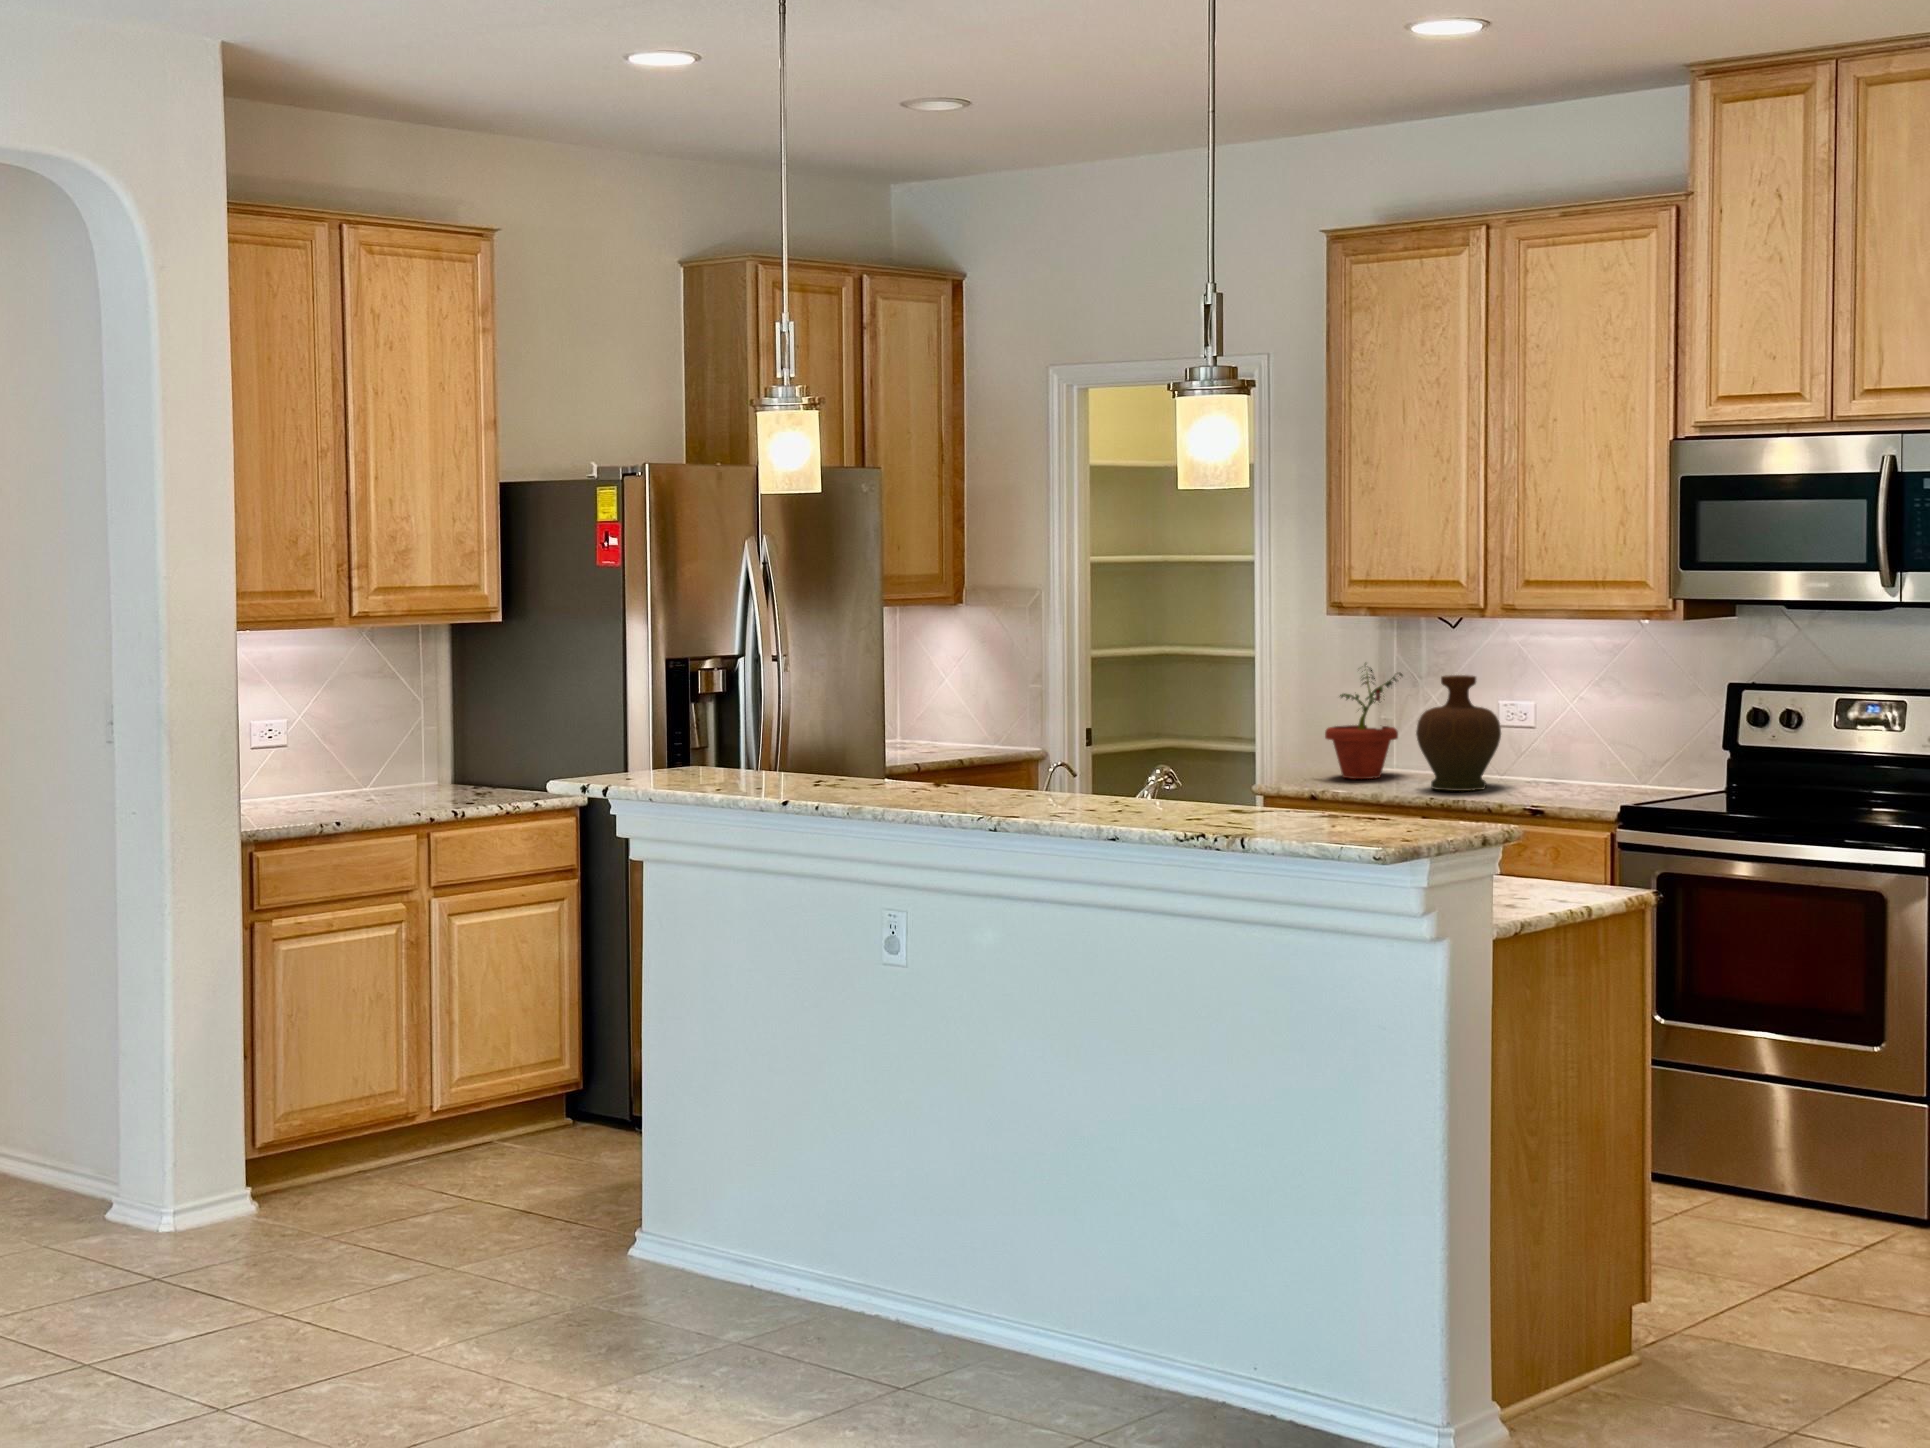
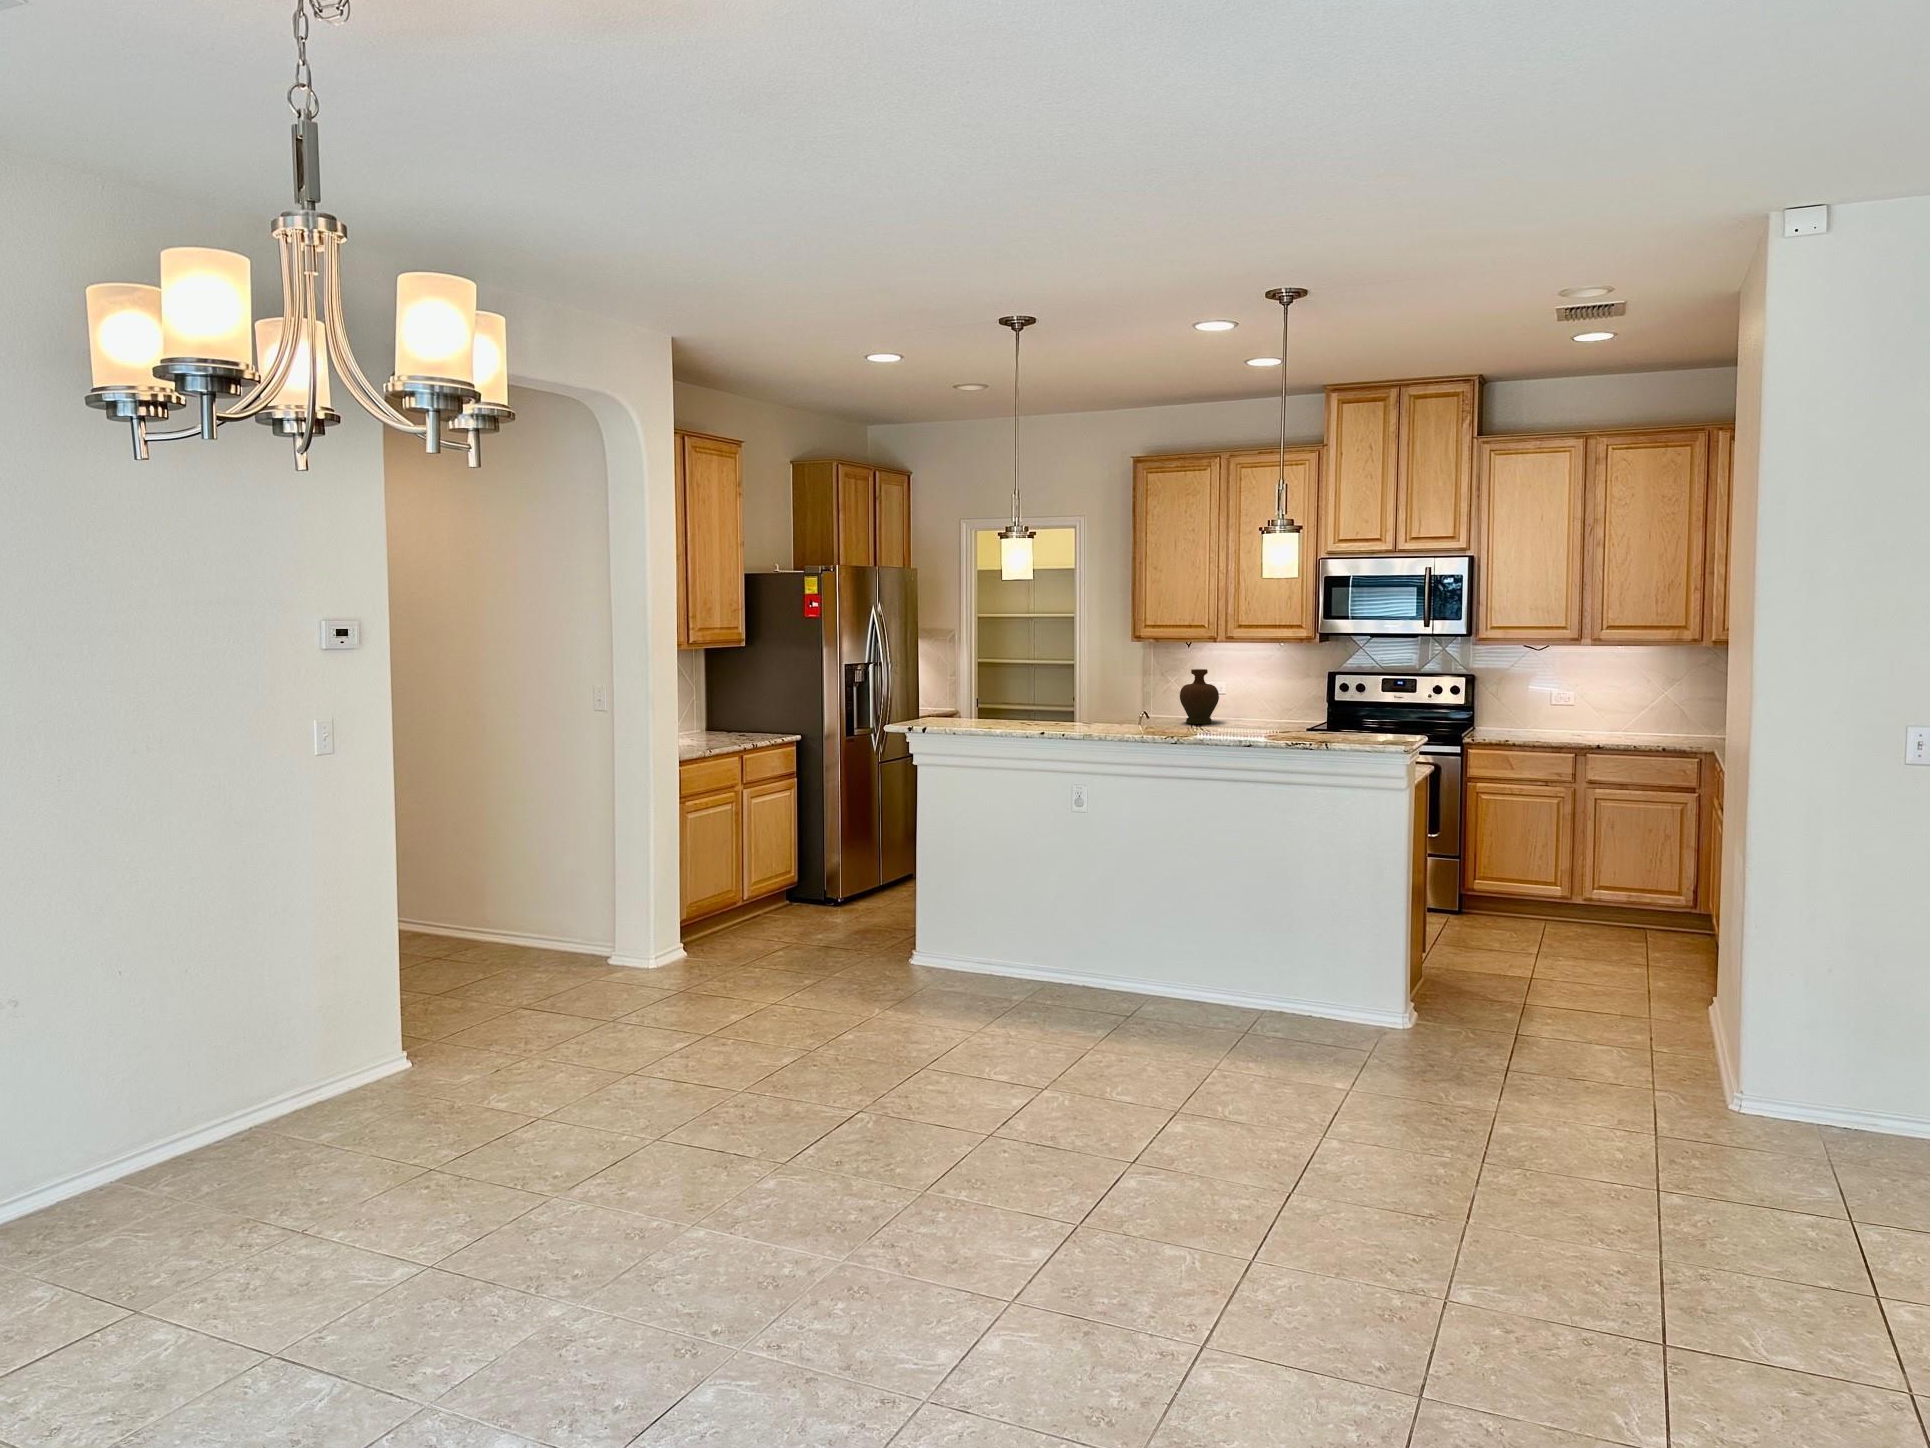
potted plant: present [1325,663,1403,779] -> none [1123,664,1161,719]

